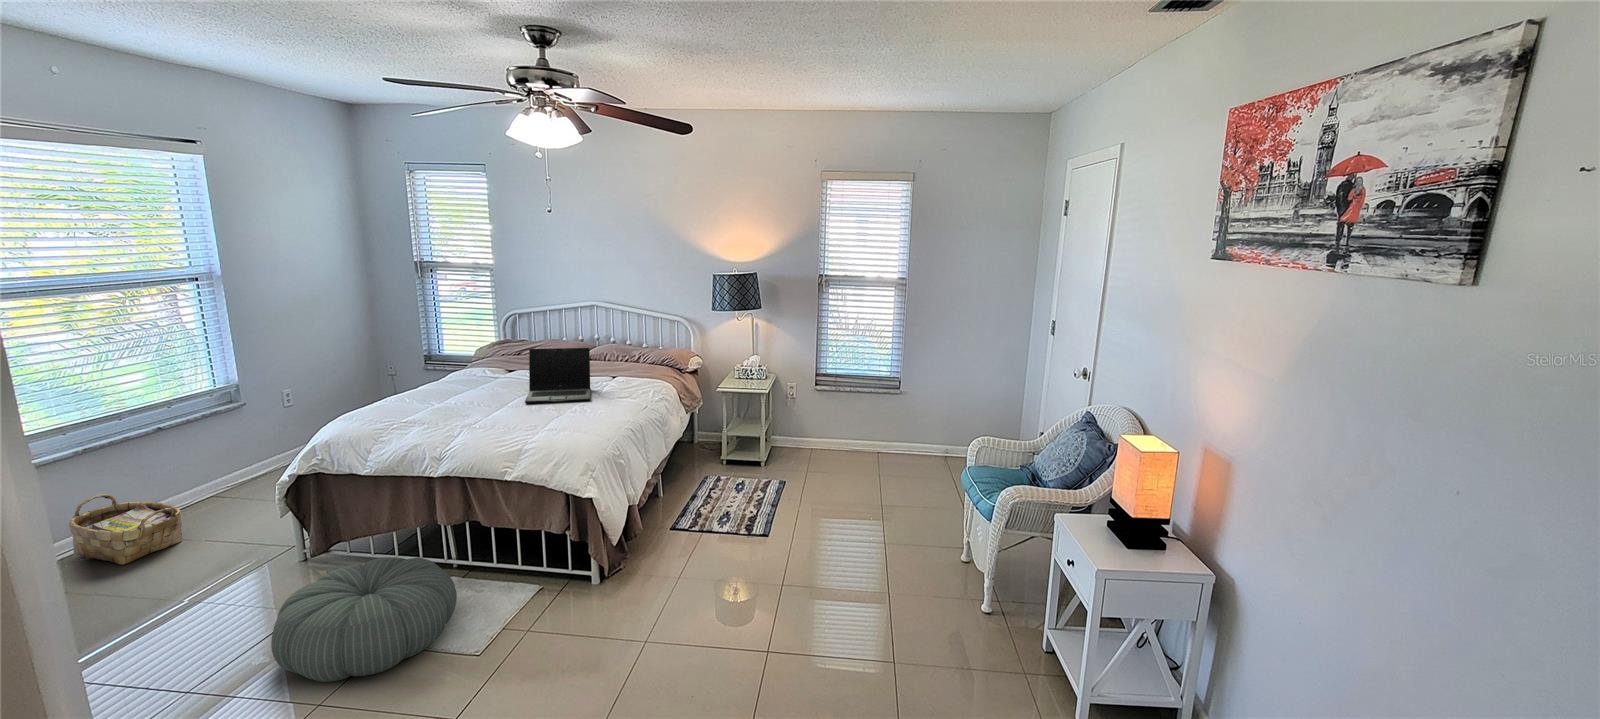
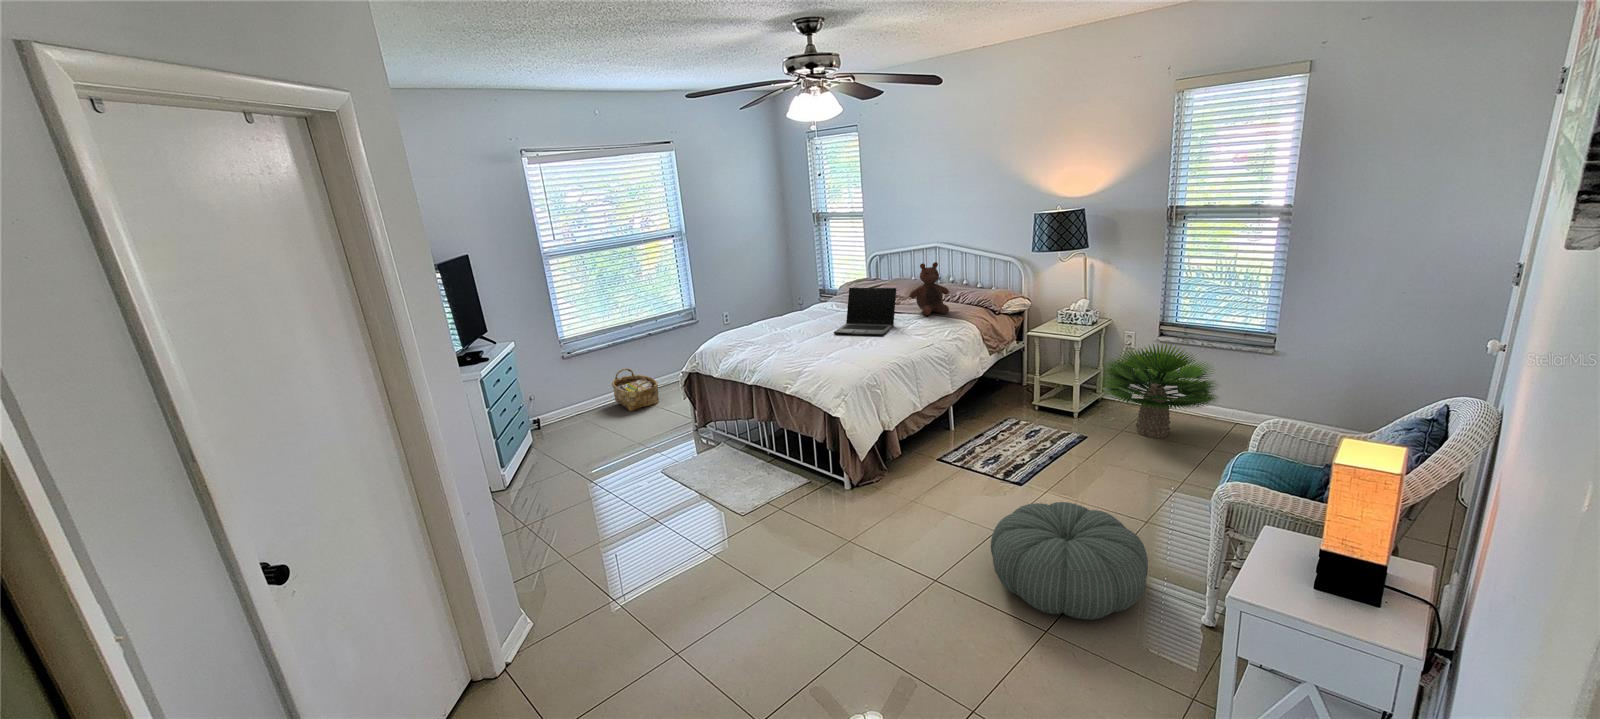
stuffed bear: none [595,321,640,377] -> present [910,262,949,316]
potted plant: none [780,388,877,471] -> present [1101,343,1217,438]
pouf: present [271,557,457,682] -> present [991,502,1148,620]

